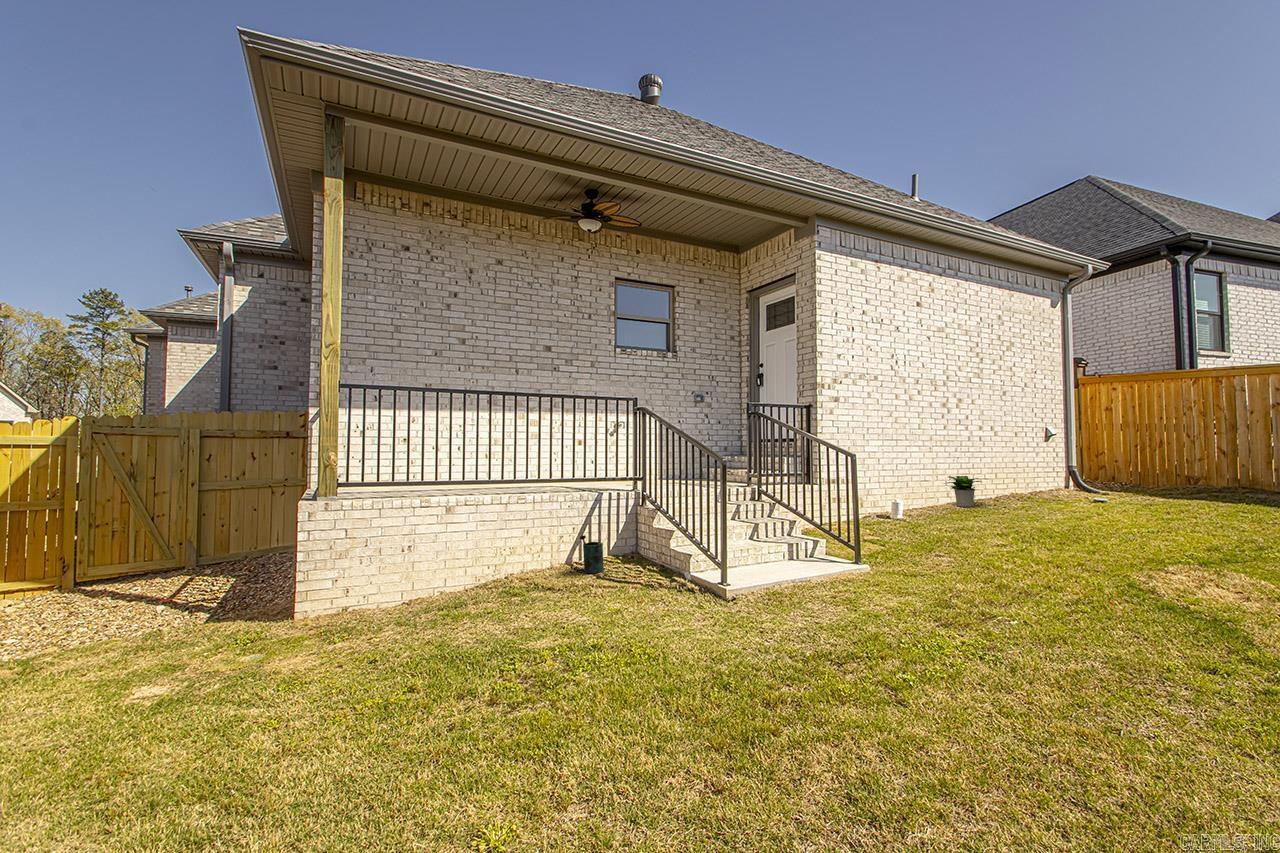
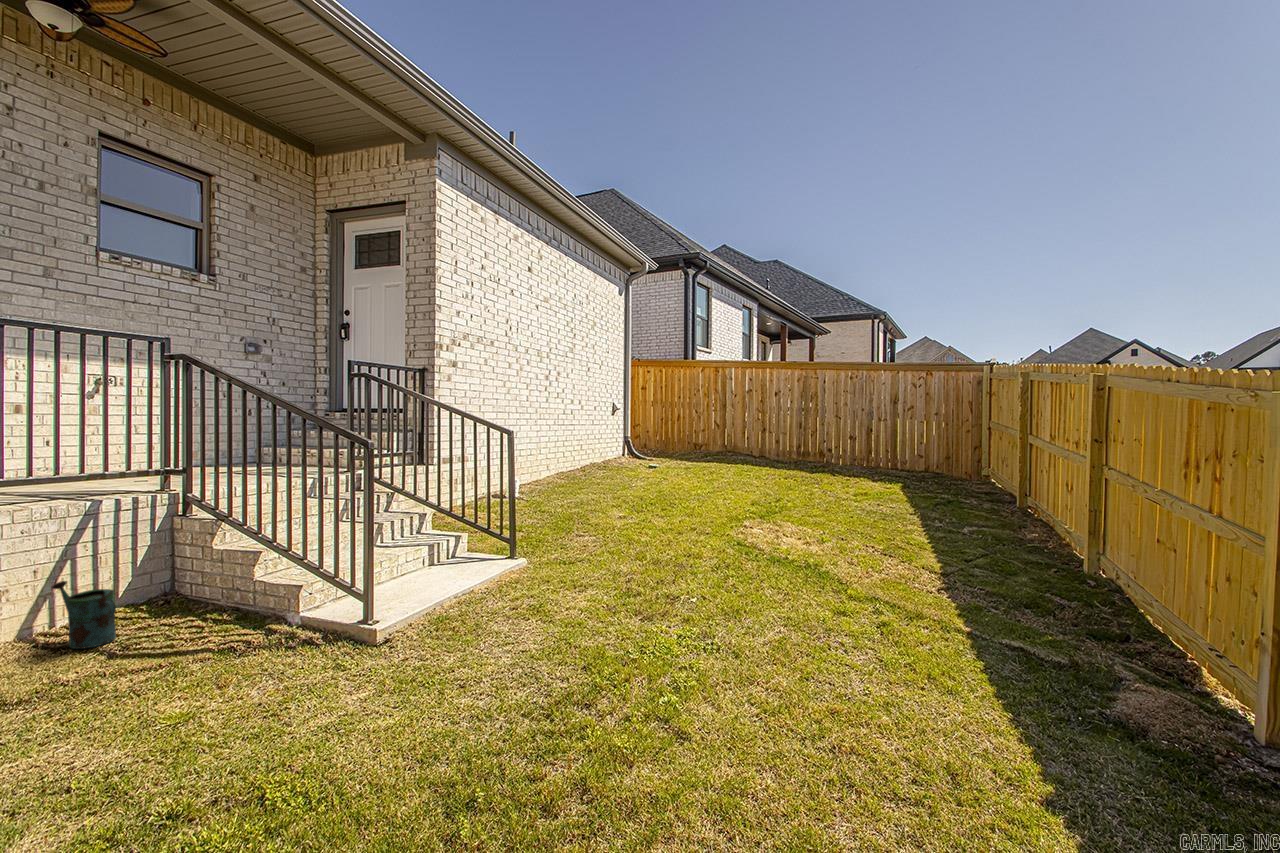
potted plant: present [945,476,981,507] -> none [543,451,580,483]

